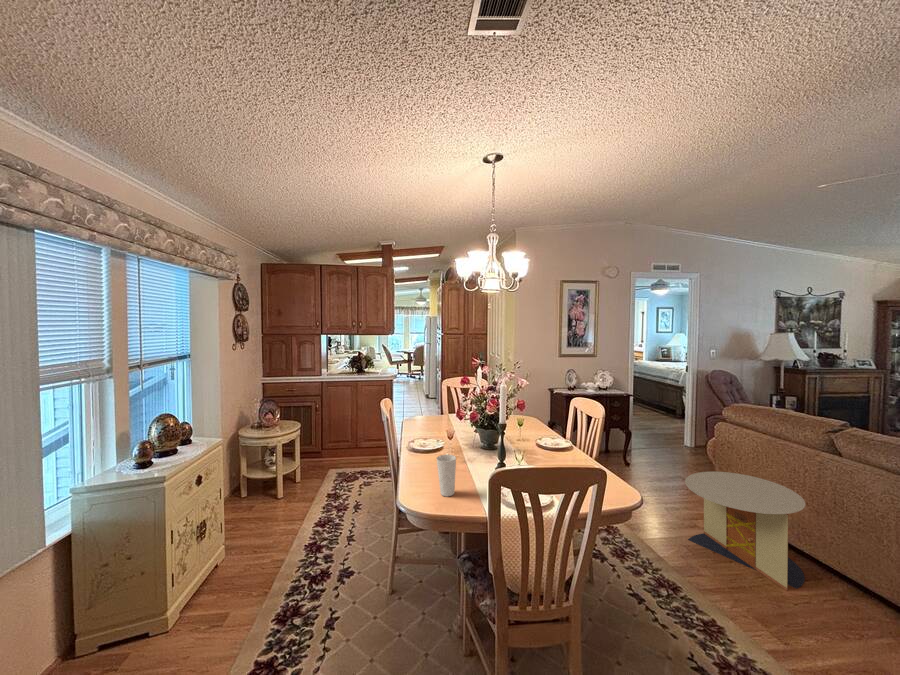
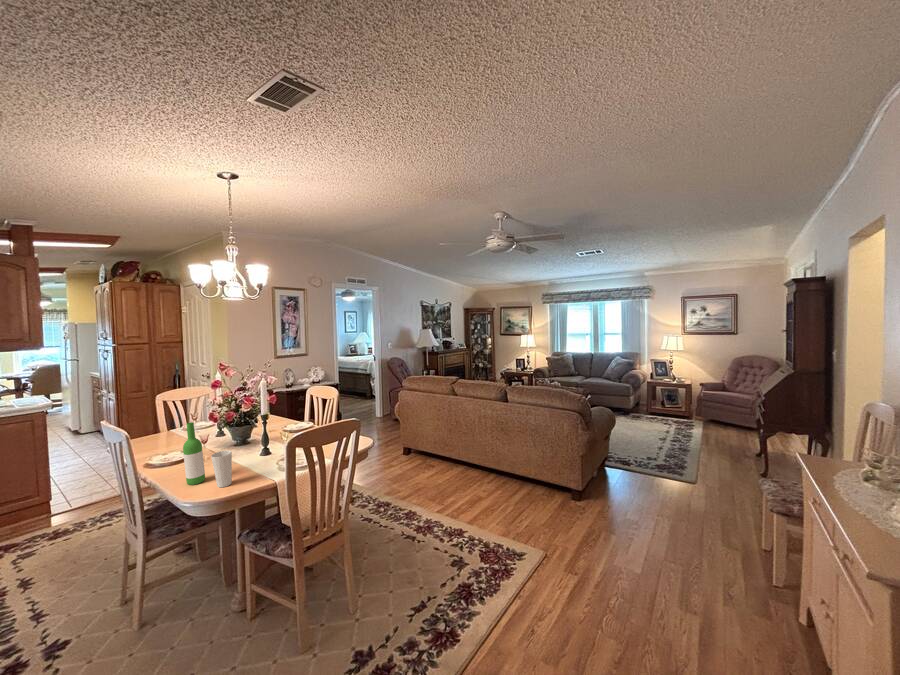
wine bottle: none [419,415,437,482] -> present [183,422,205,485]
side table: present [685,472,806,591] -> none [386,421,449,488]

